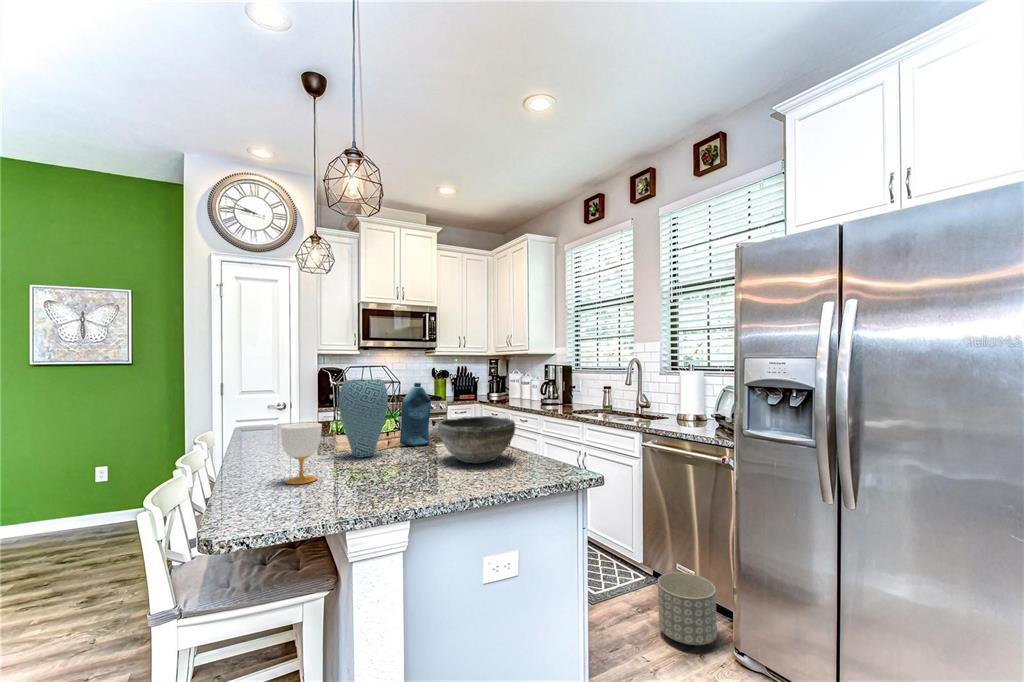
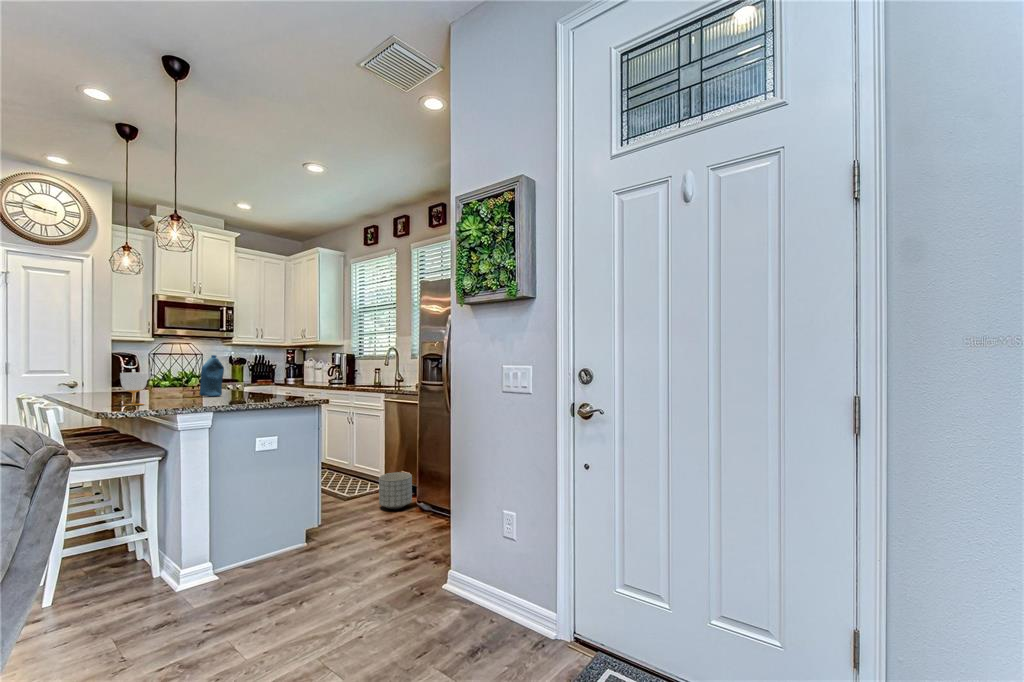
vase: present [338,379,388,458] -> none [154,351,192,400]
bowl: present [438,416,515,463] -> none [228,374,280,399]

